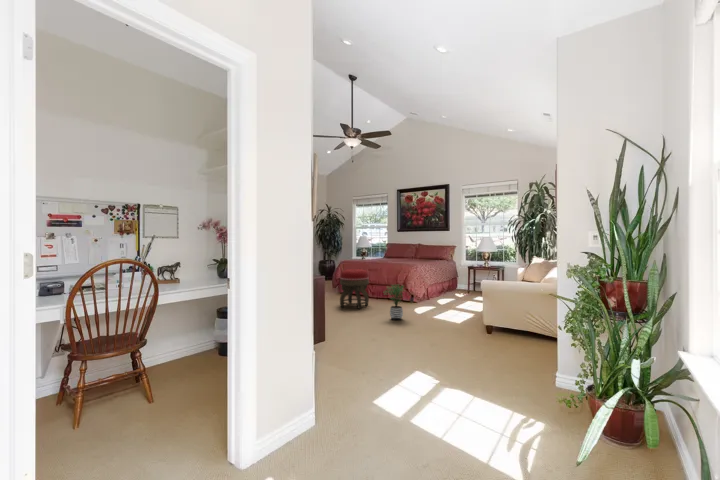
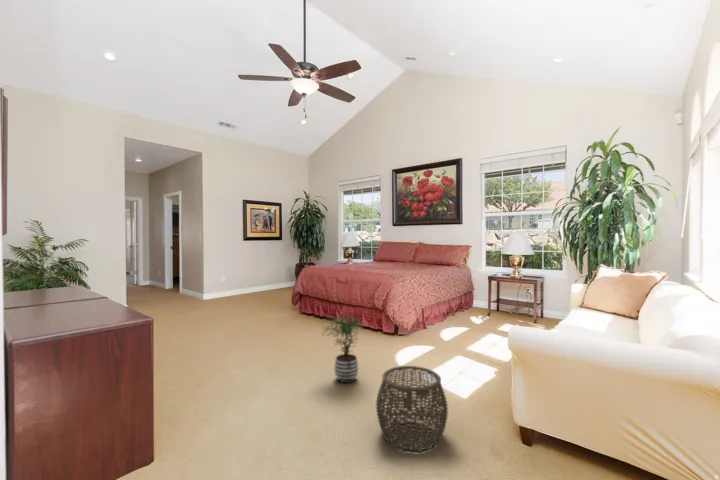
footstool: present [340,269,369,309] -> none [273,282,322,349]
woven basket: none [423,303,456,337] -> present [376,366,448,452]

